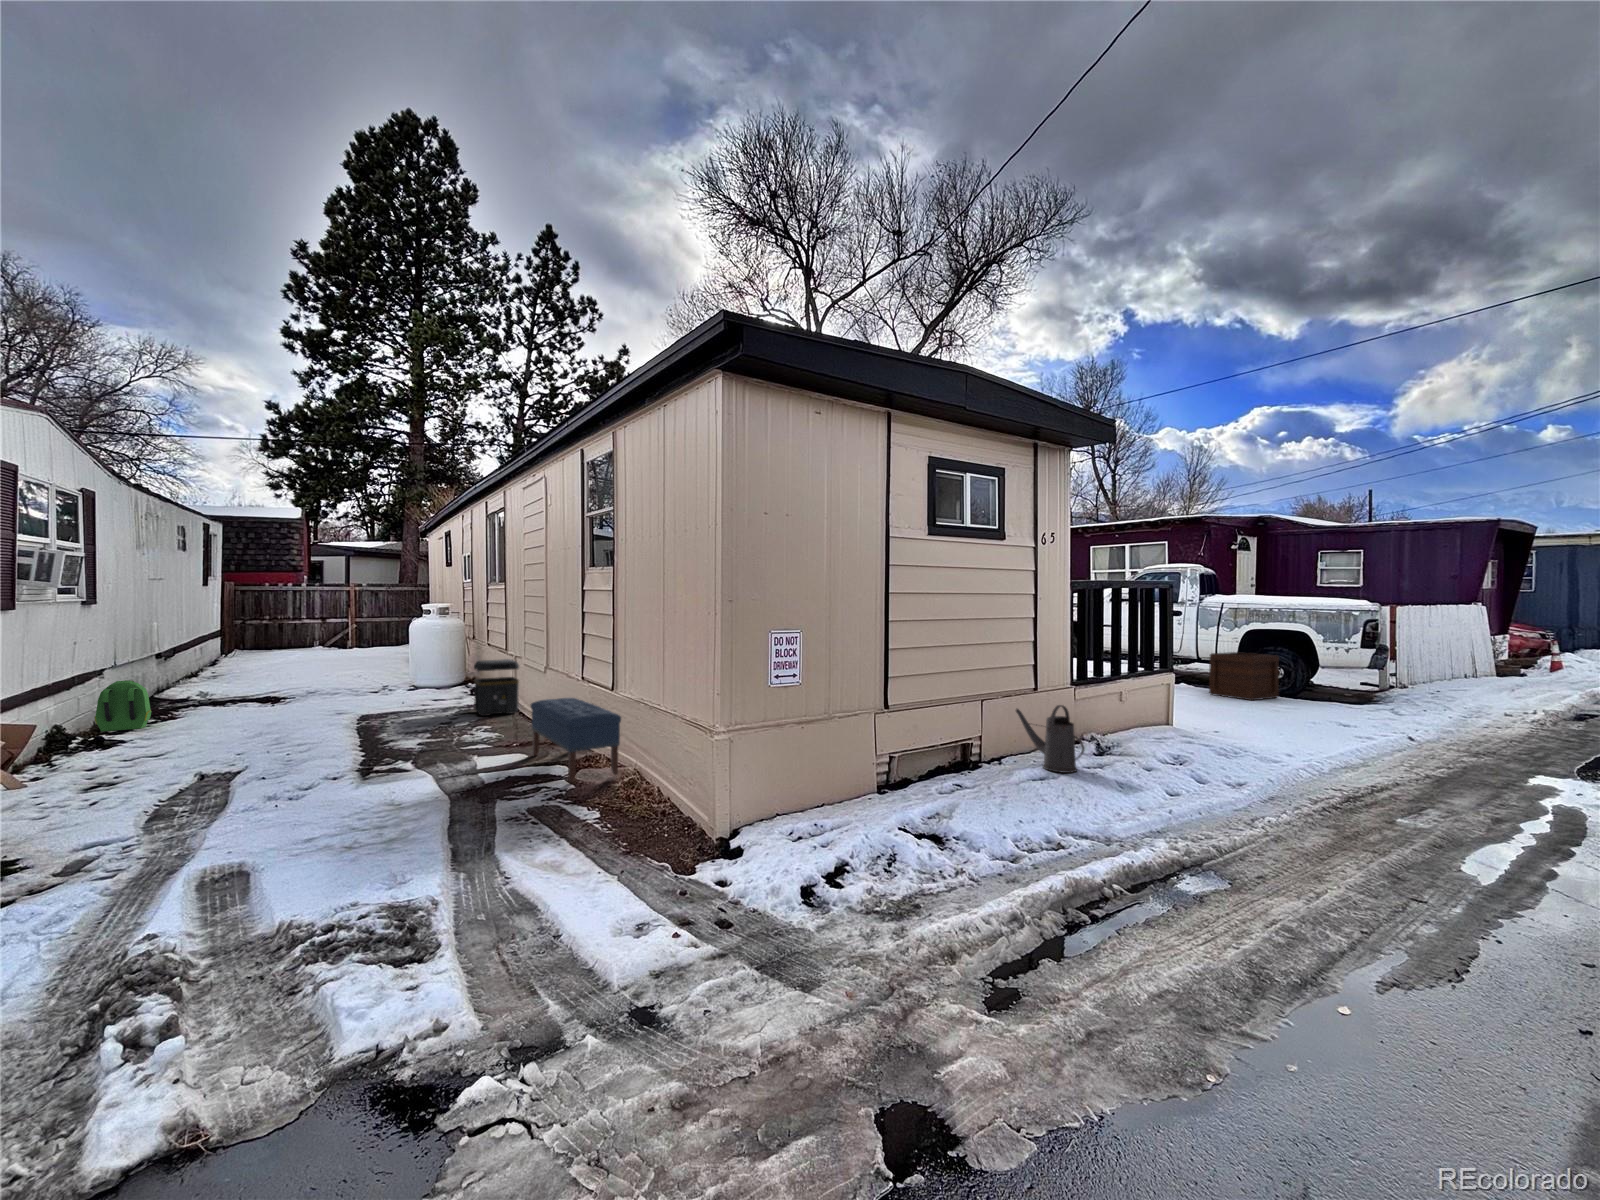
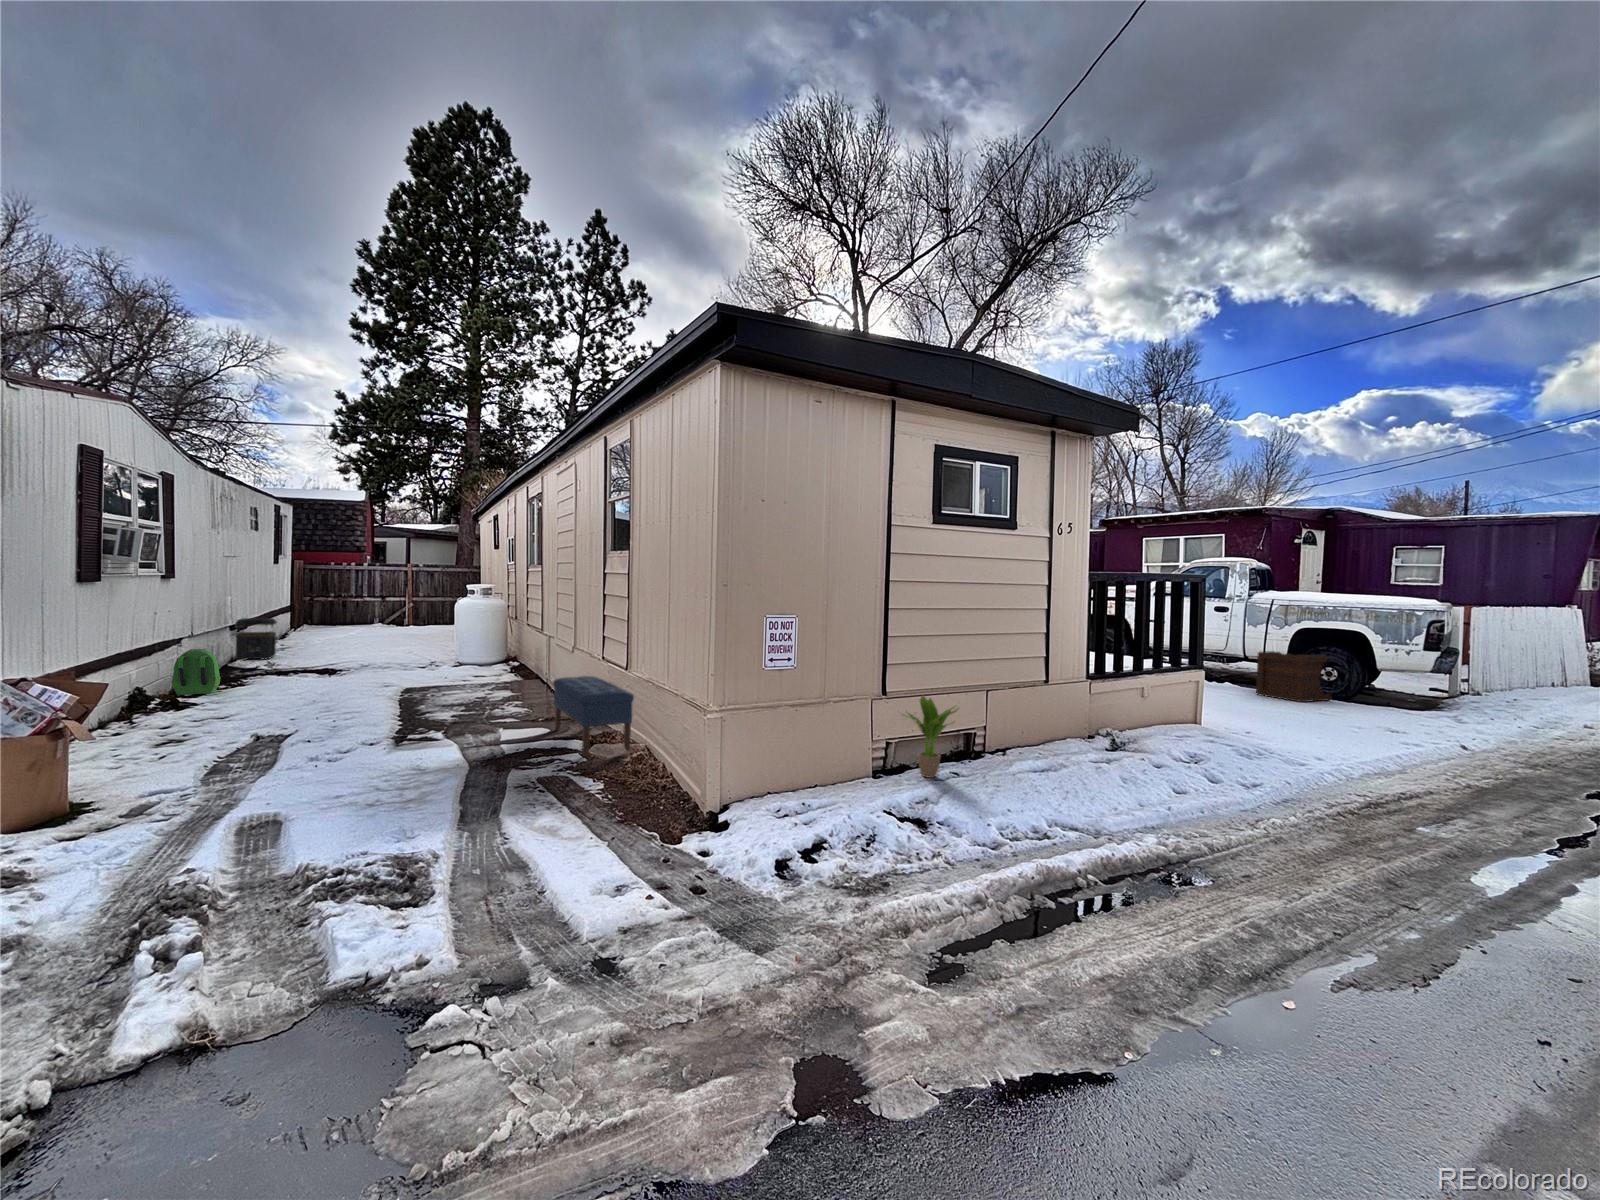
toolbox: present [474,659,519,716] -> present [235,618,277,660]
watering can: present [1016,705,1085,773] -> none [1025,698,1091,766]
potted plant: none [898,708,962,791] -> present [908,696,959,778]

